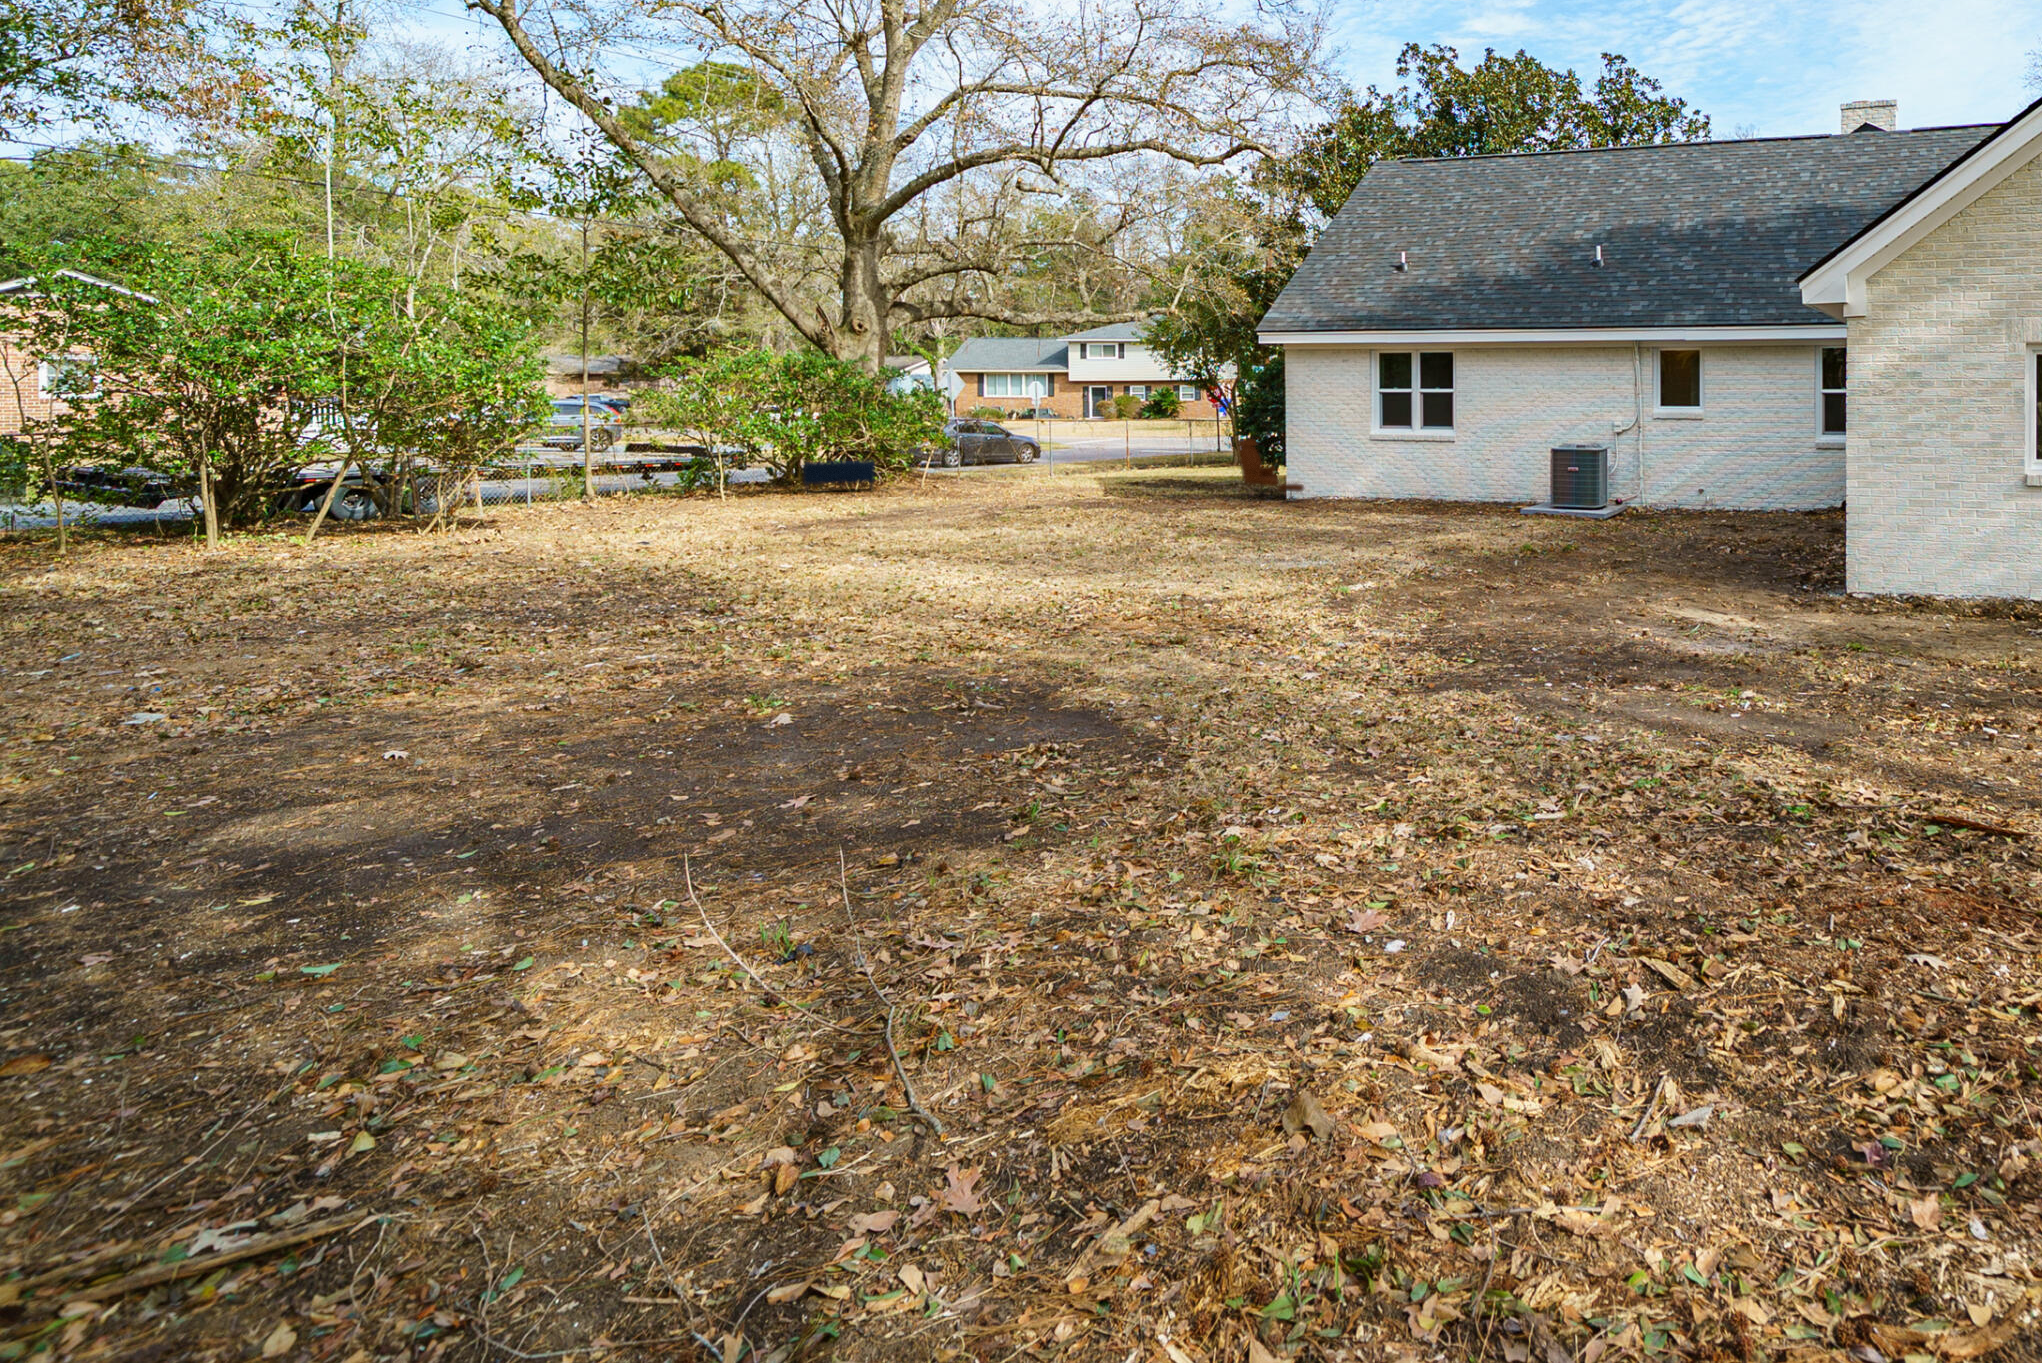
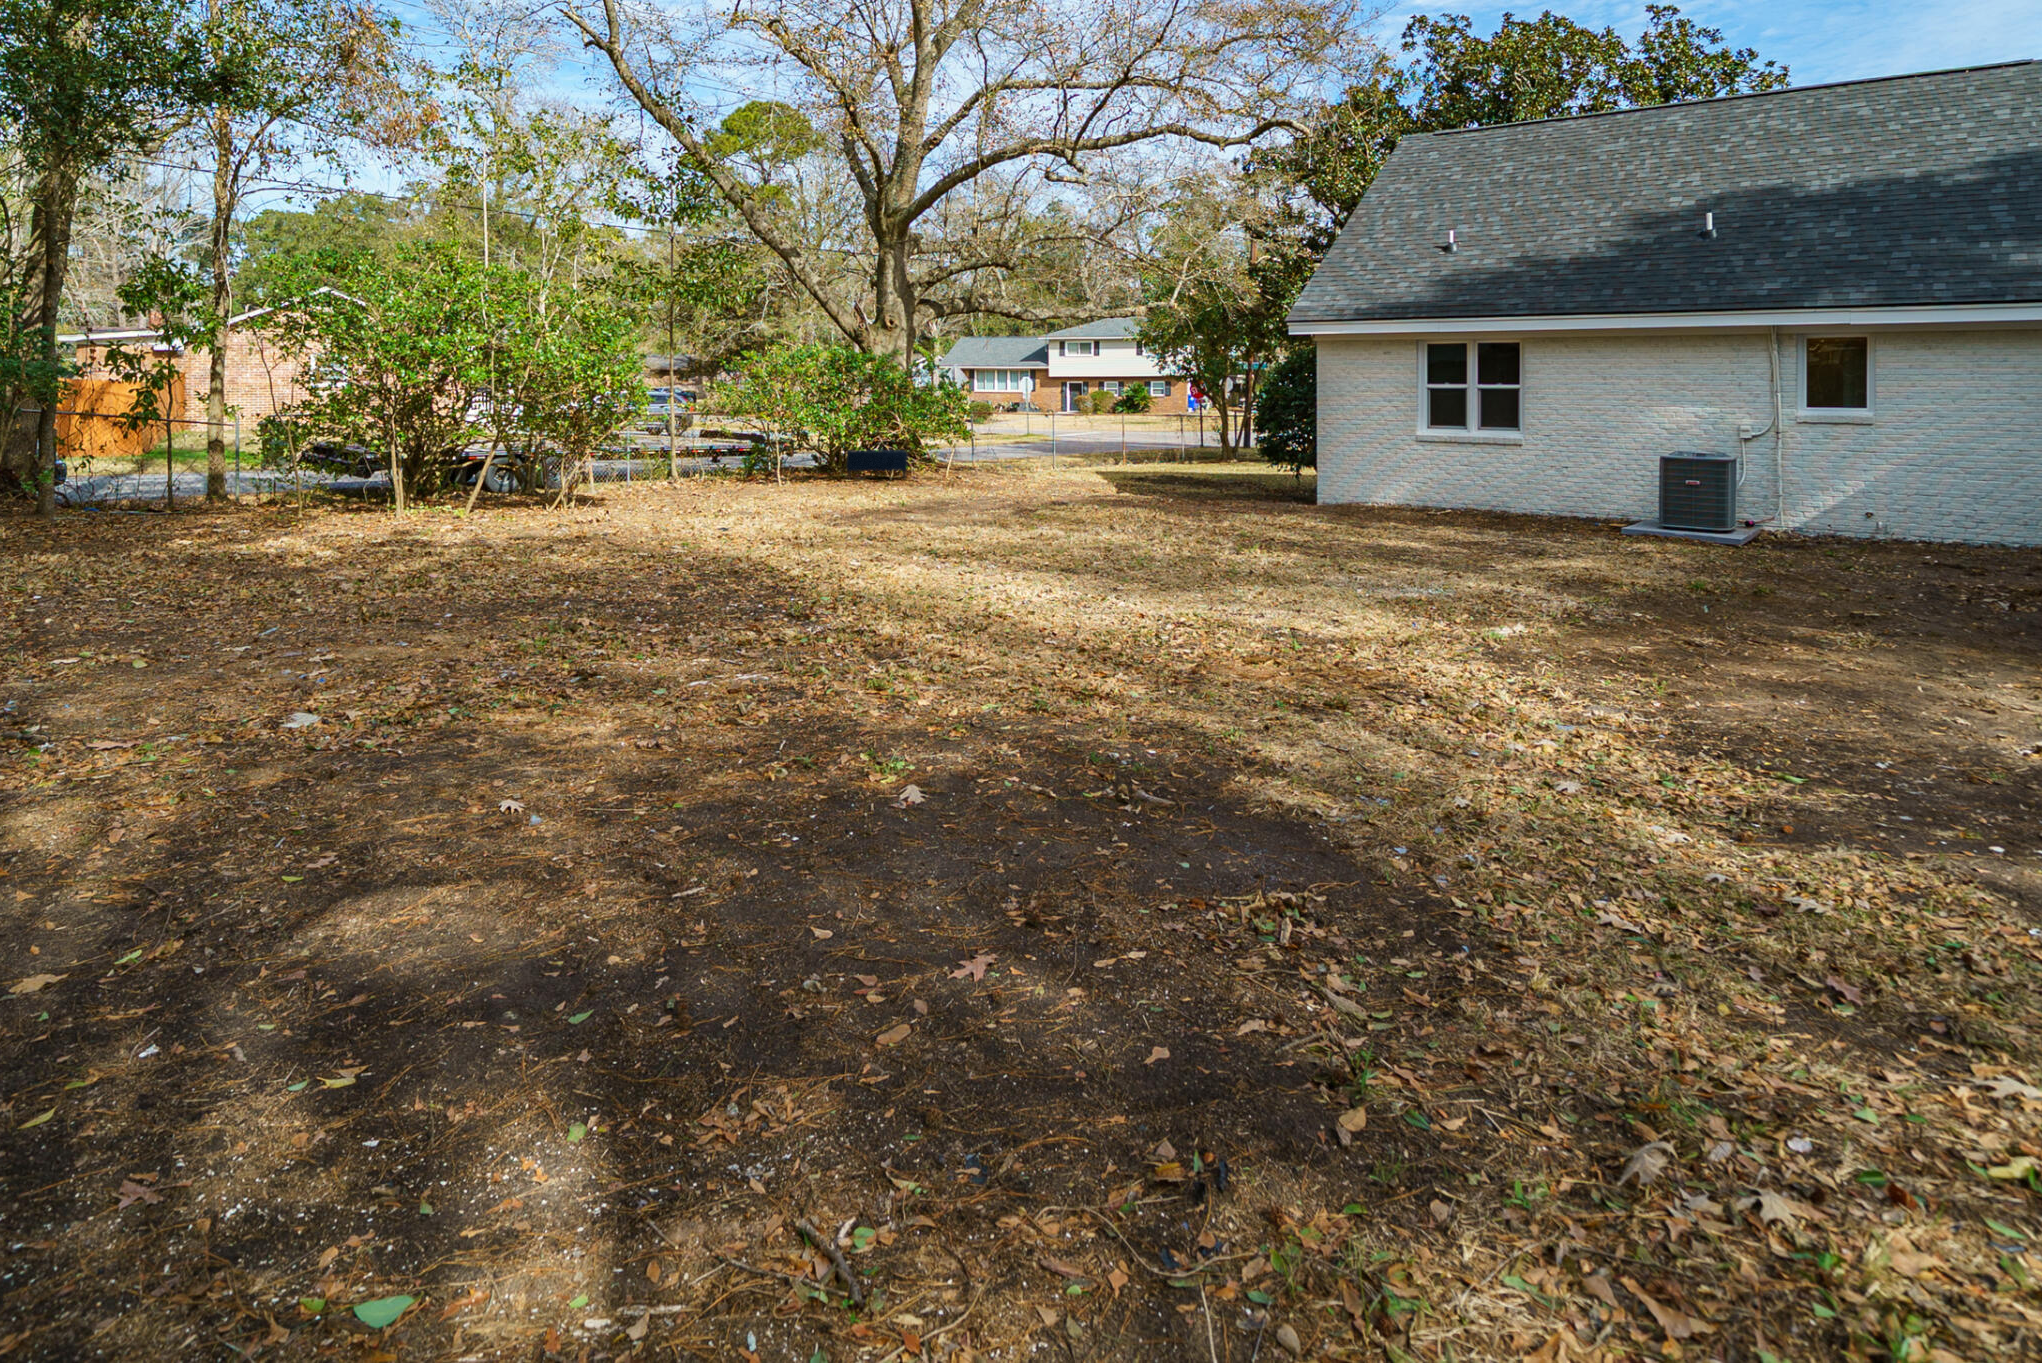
lounge chair: present [1238,439,1304,500] -> none [1265,438,1341,509]

